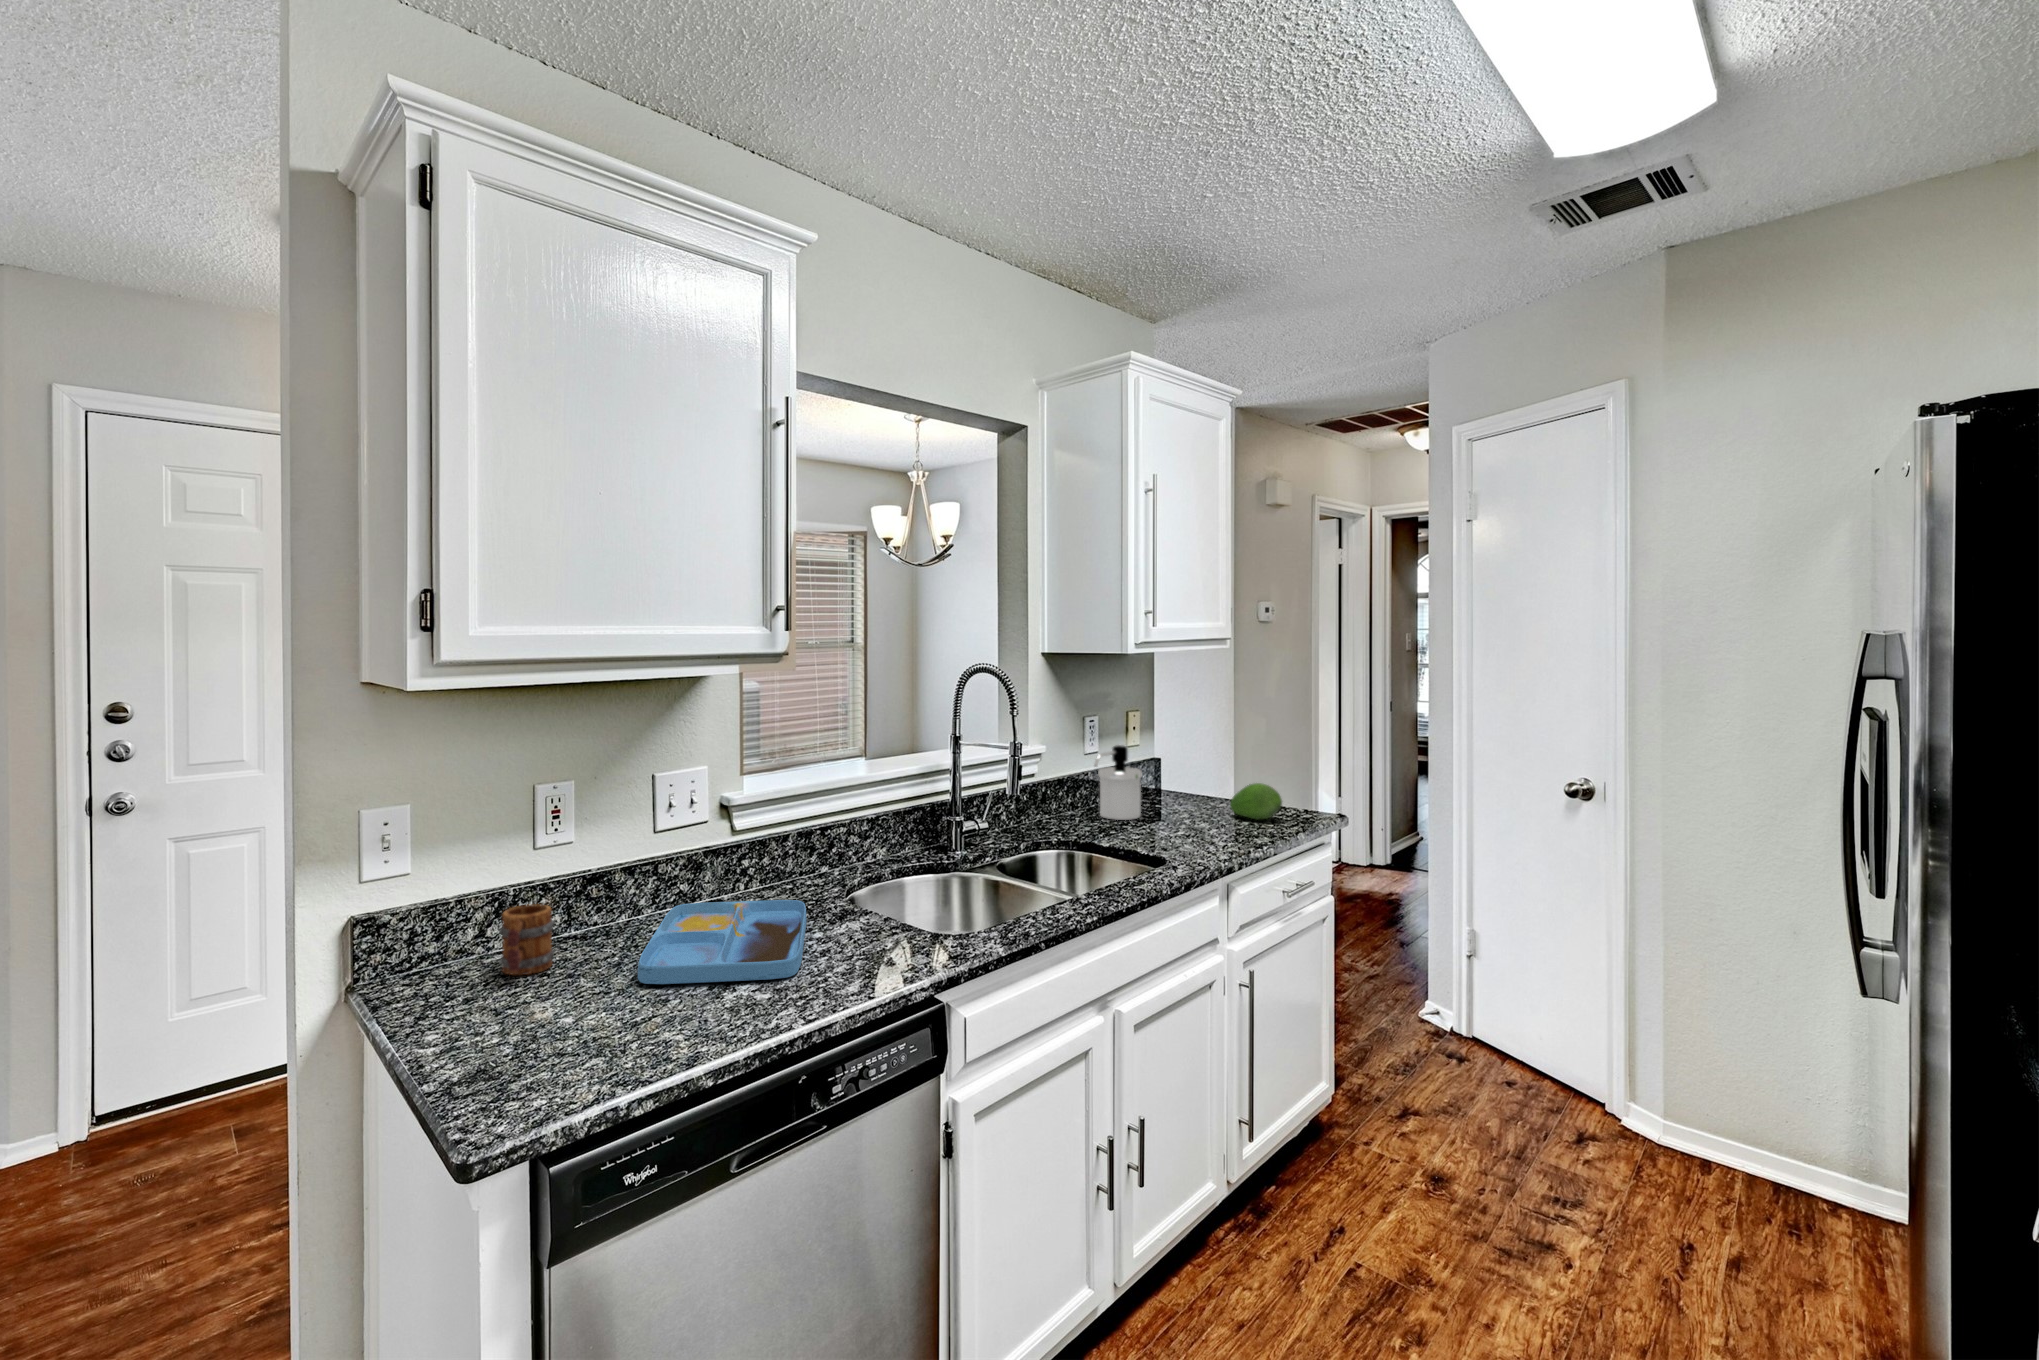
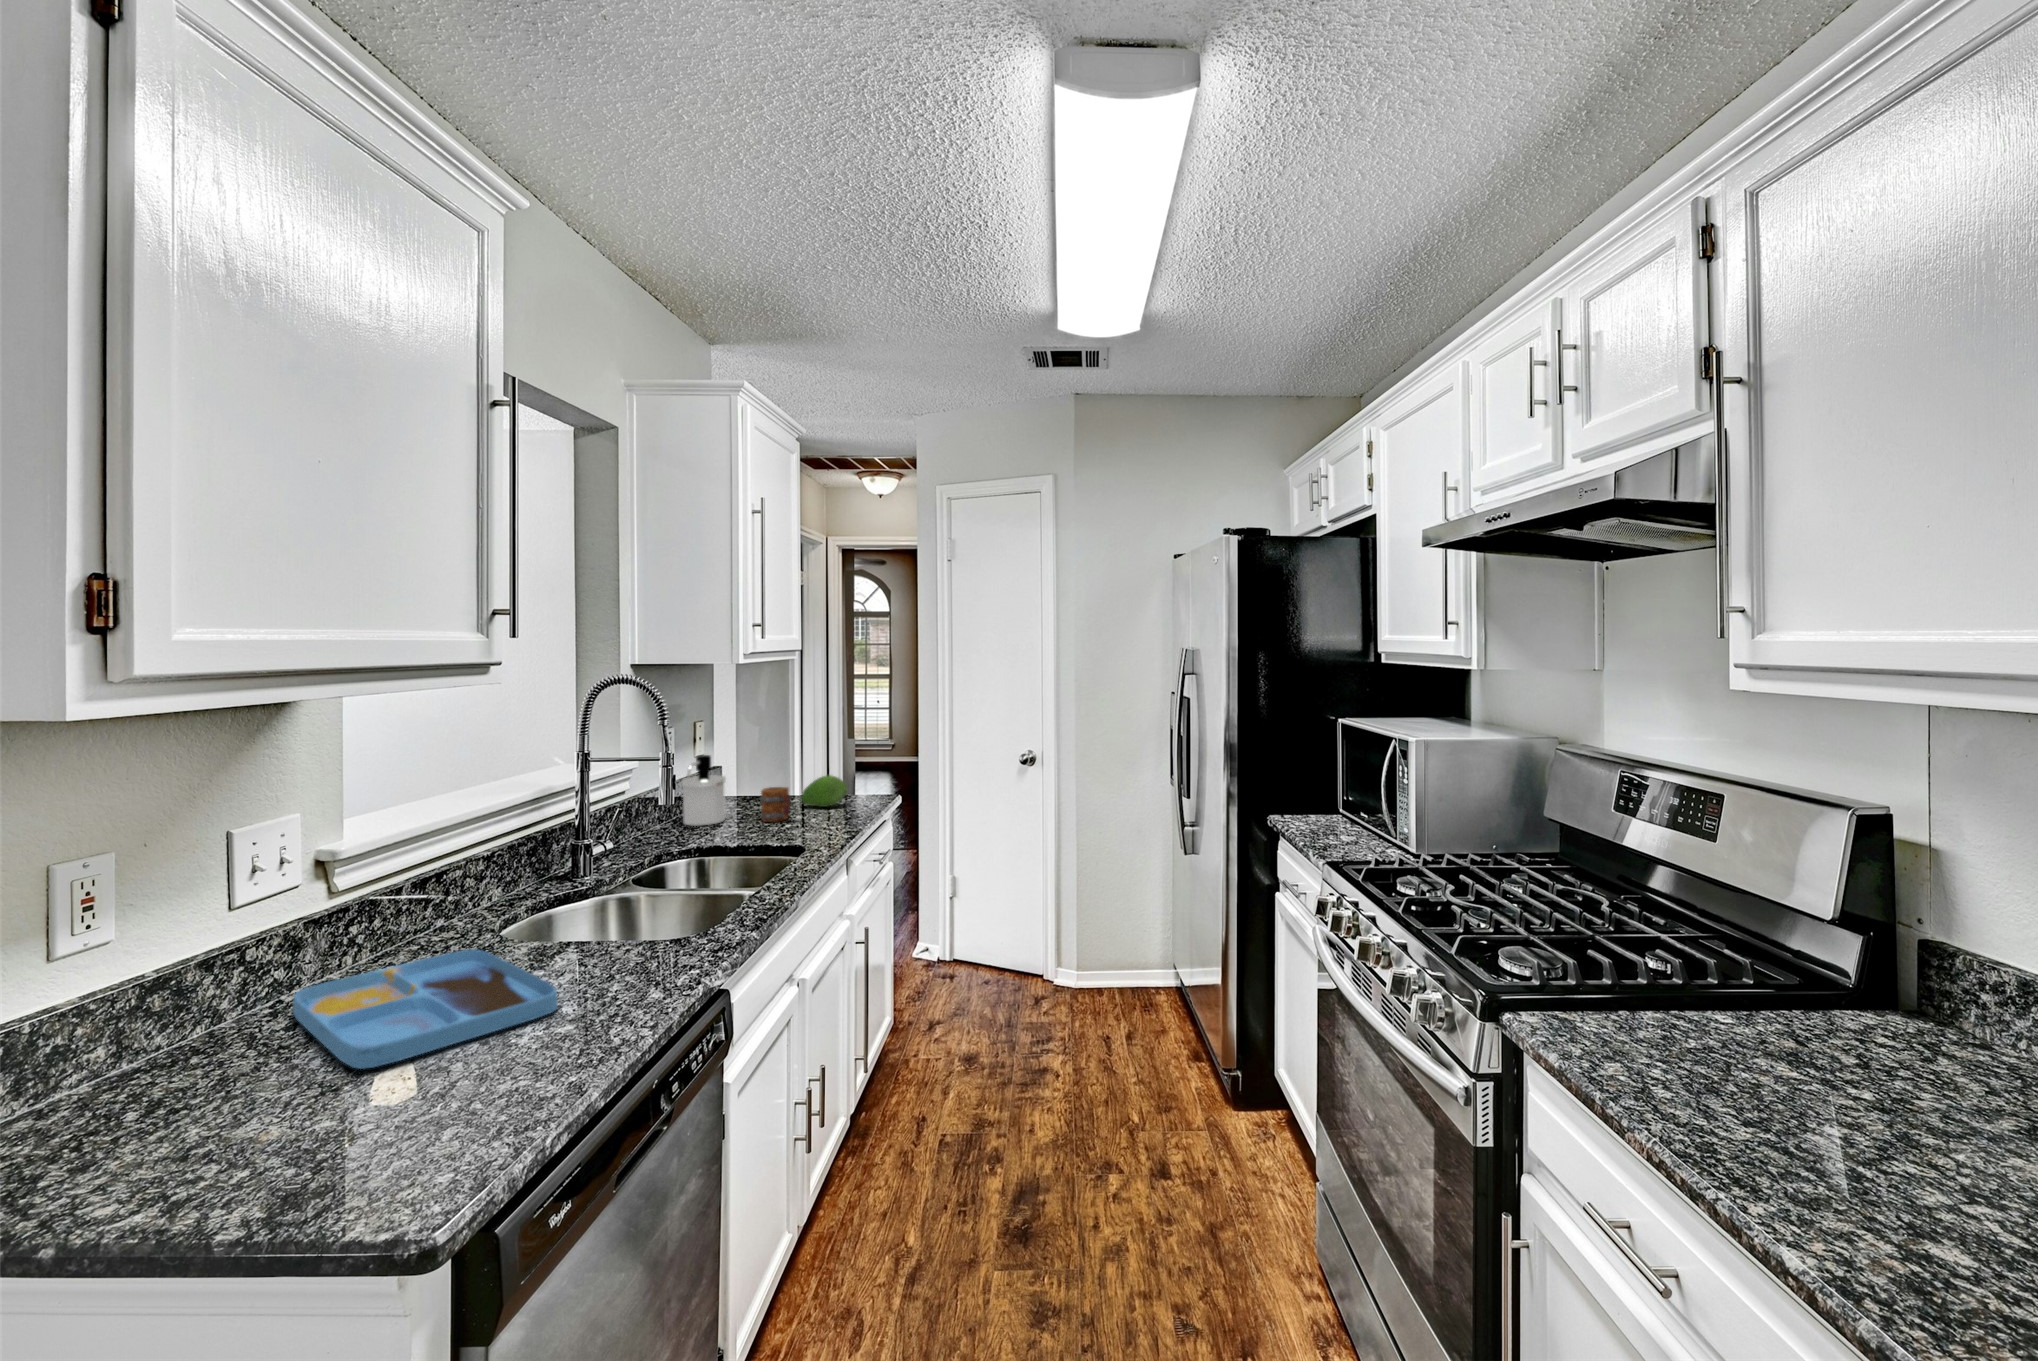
mug: present [499,904,555,975] -> present [760,787,791,822]

